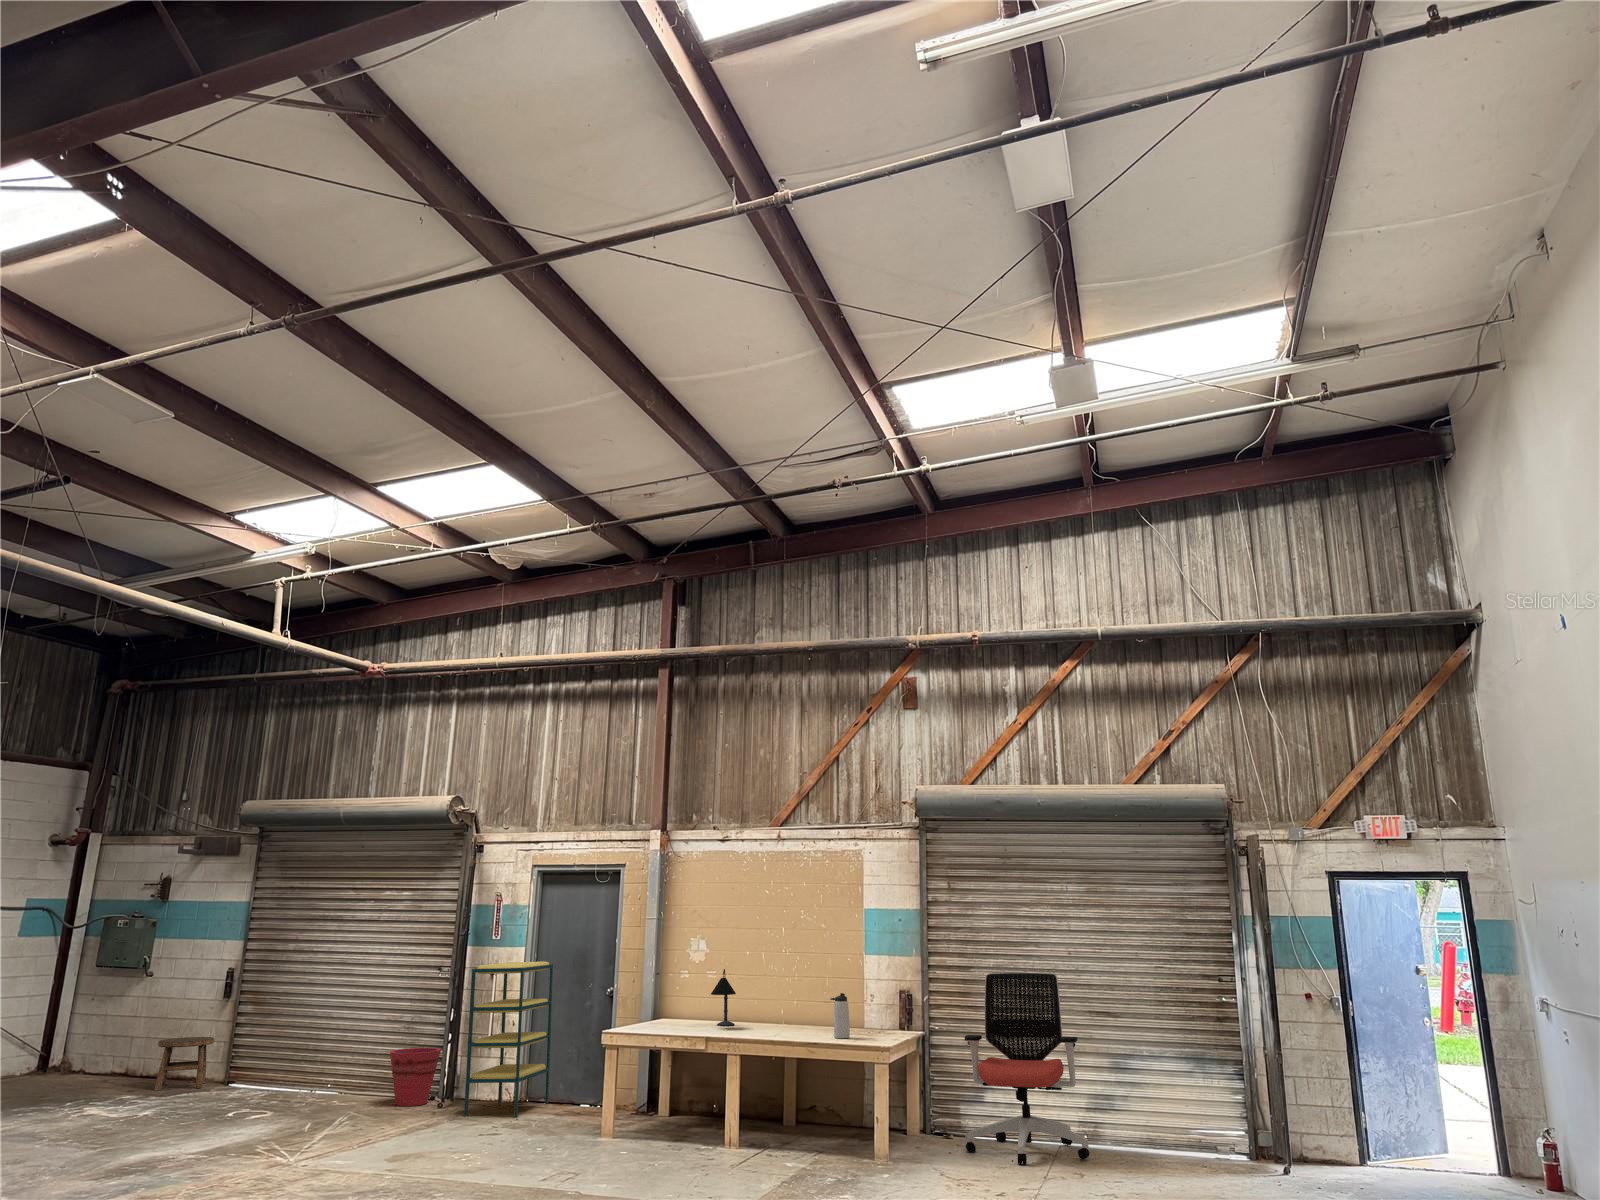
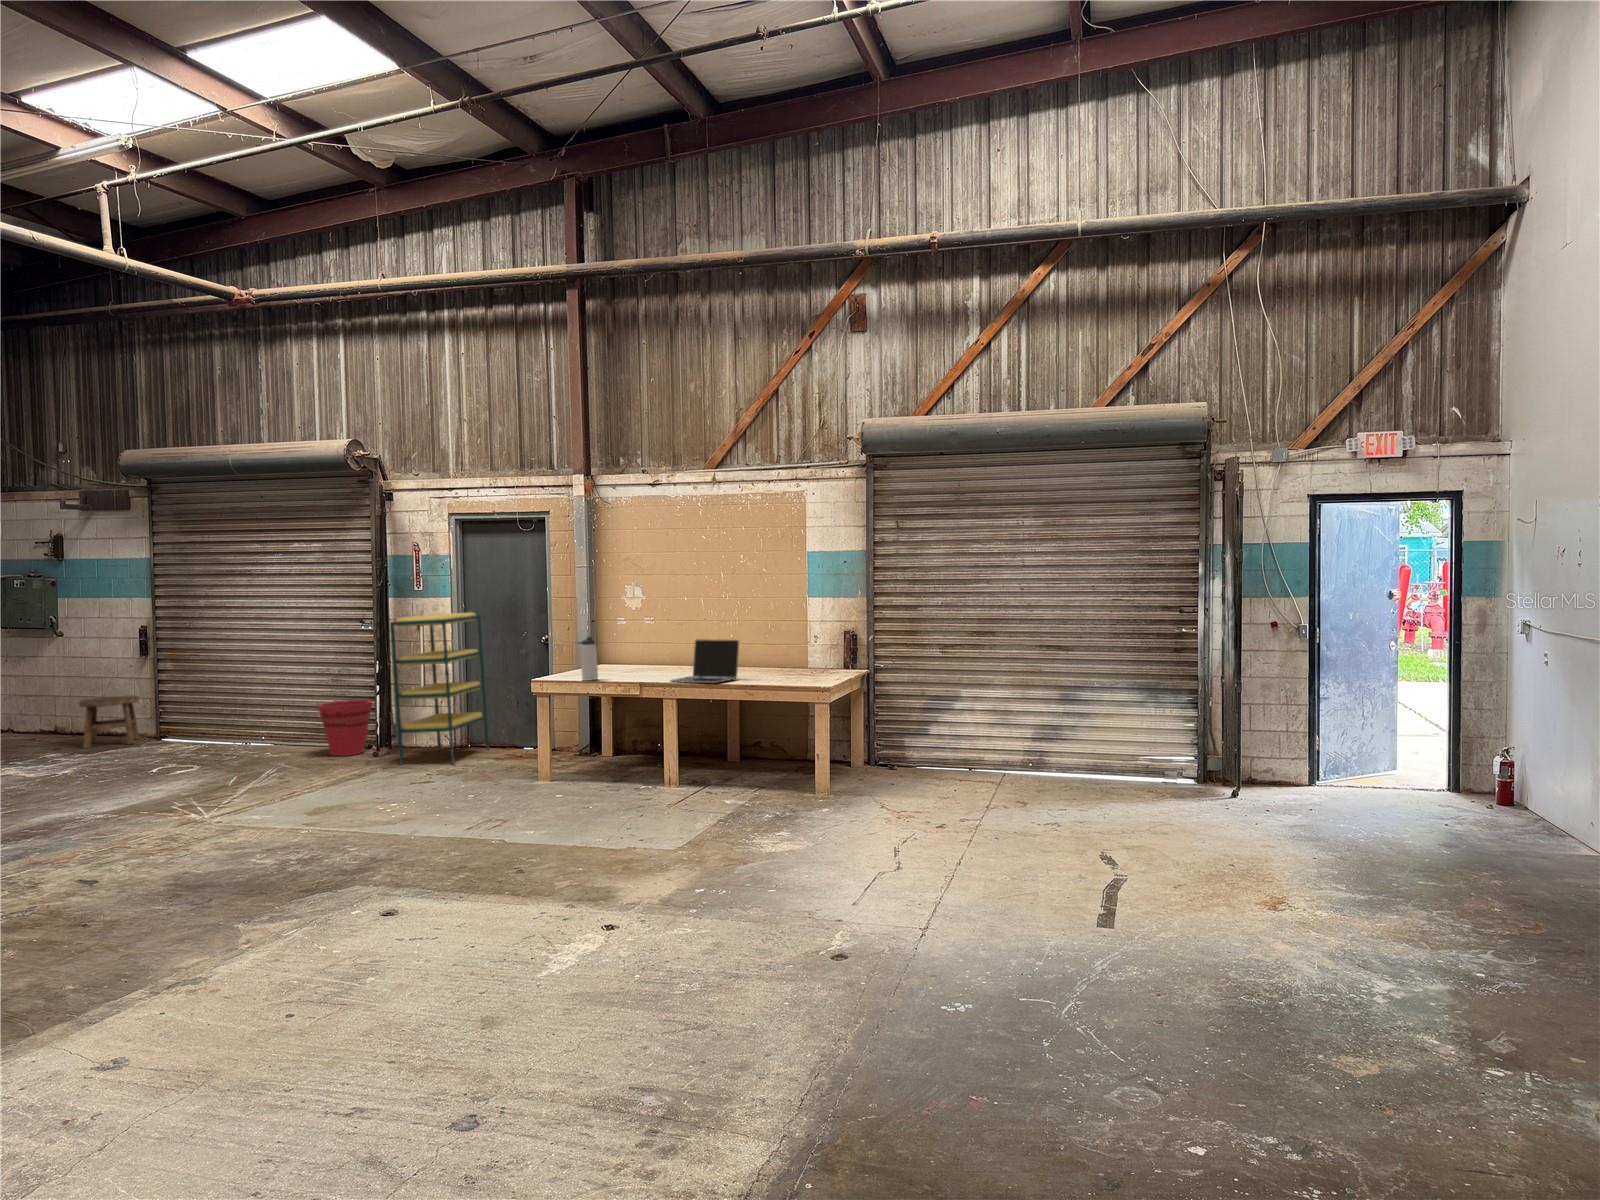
desk lamp: present [711,969,736,1026] -> none [643,614,671,671]
office chair: present [964,972,1090,1165] -> none [910,609,1036,796]
thermos bottle: present [830,993,850,1038] -> present [578,637,598,681]
laptop: none [736,995,802,1039] -> present [671,639,739,683]

